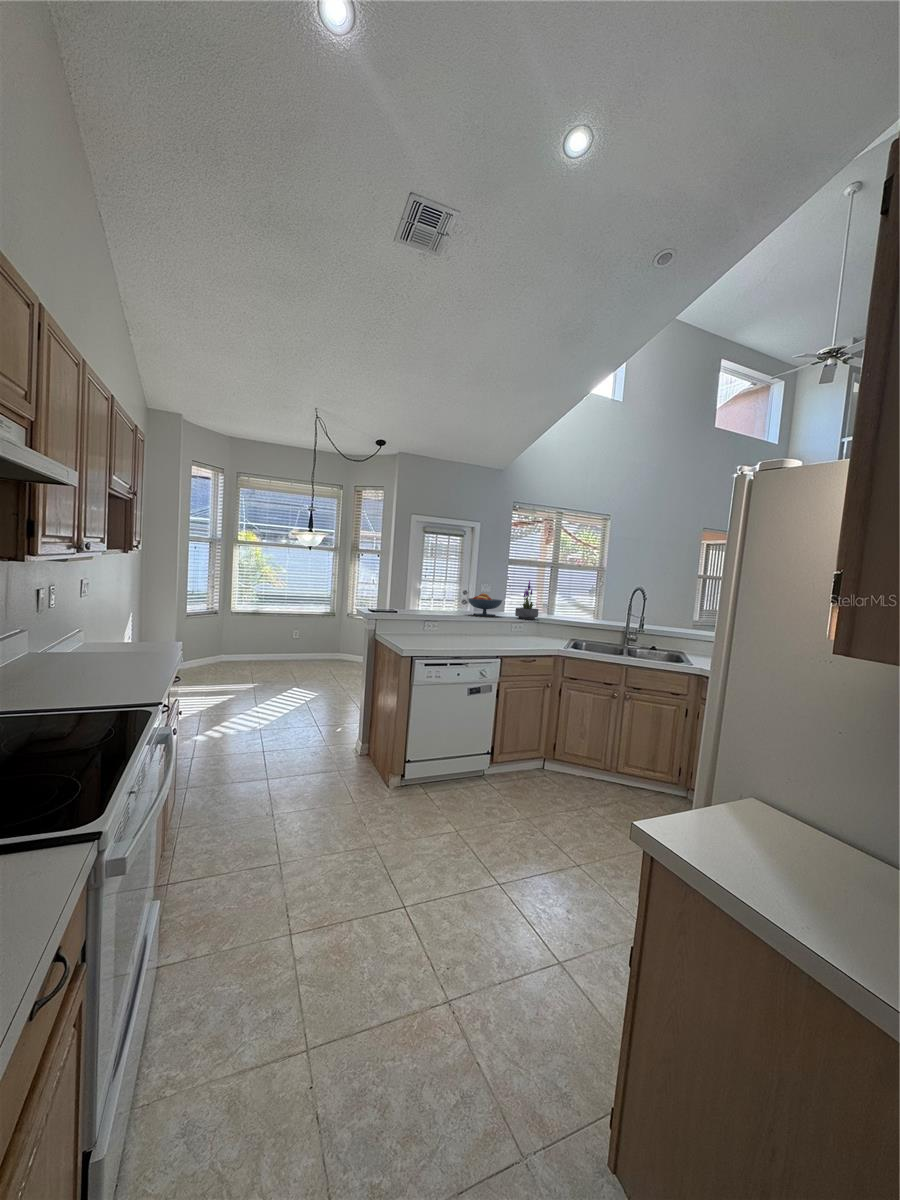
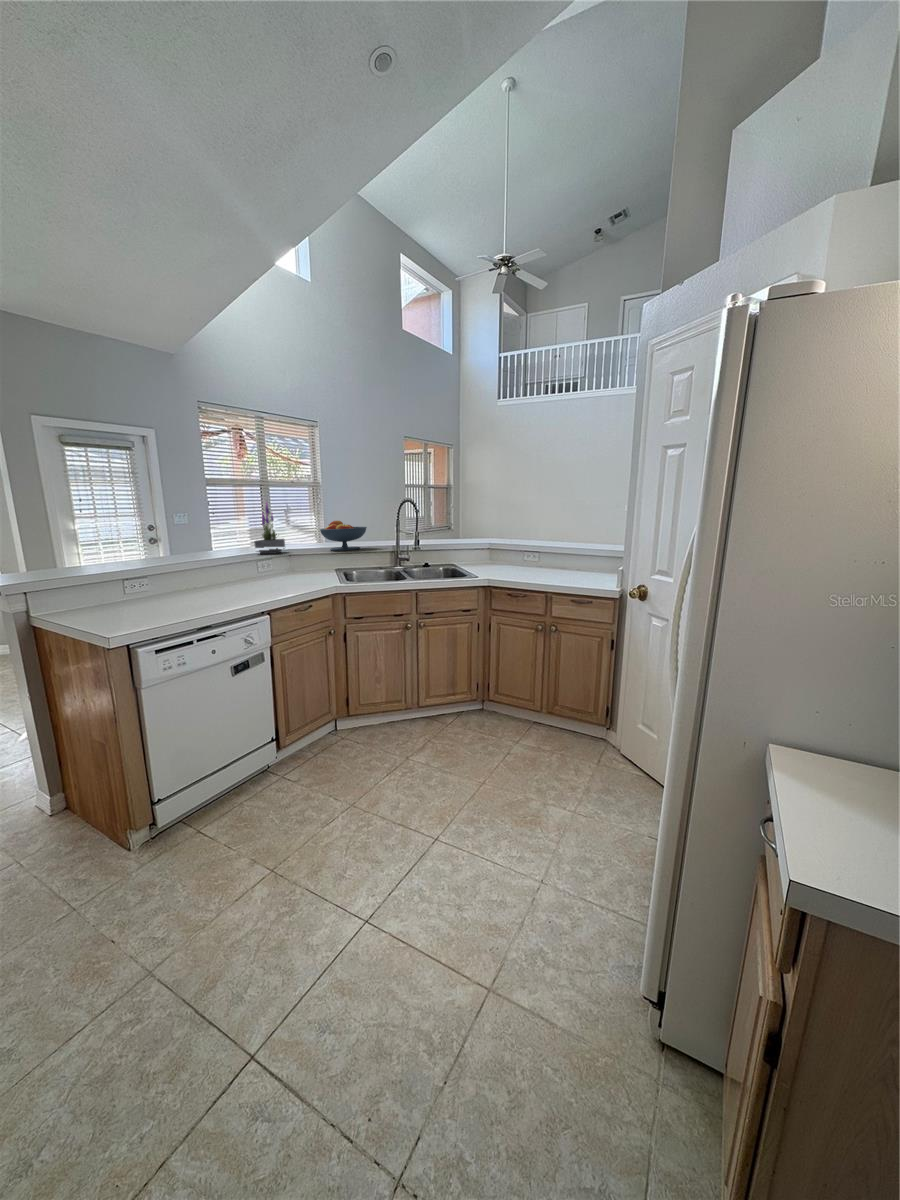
fruit bowl: present [468,593,502,616] -> present [320,521,367,551]

